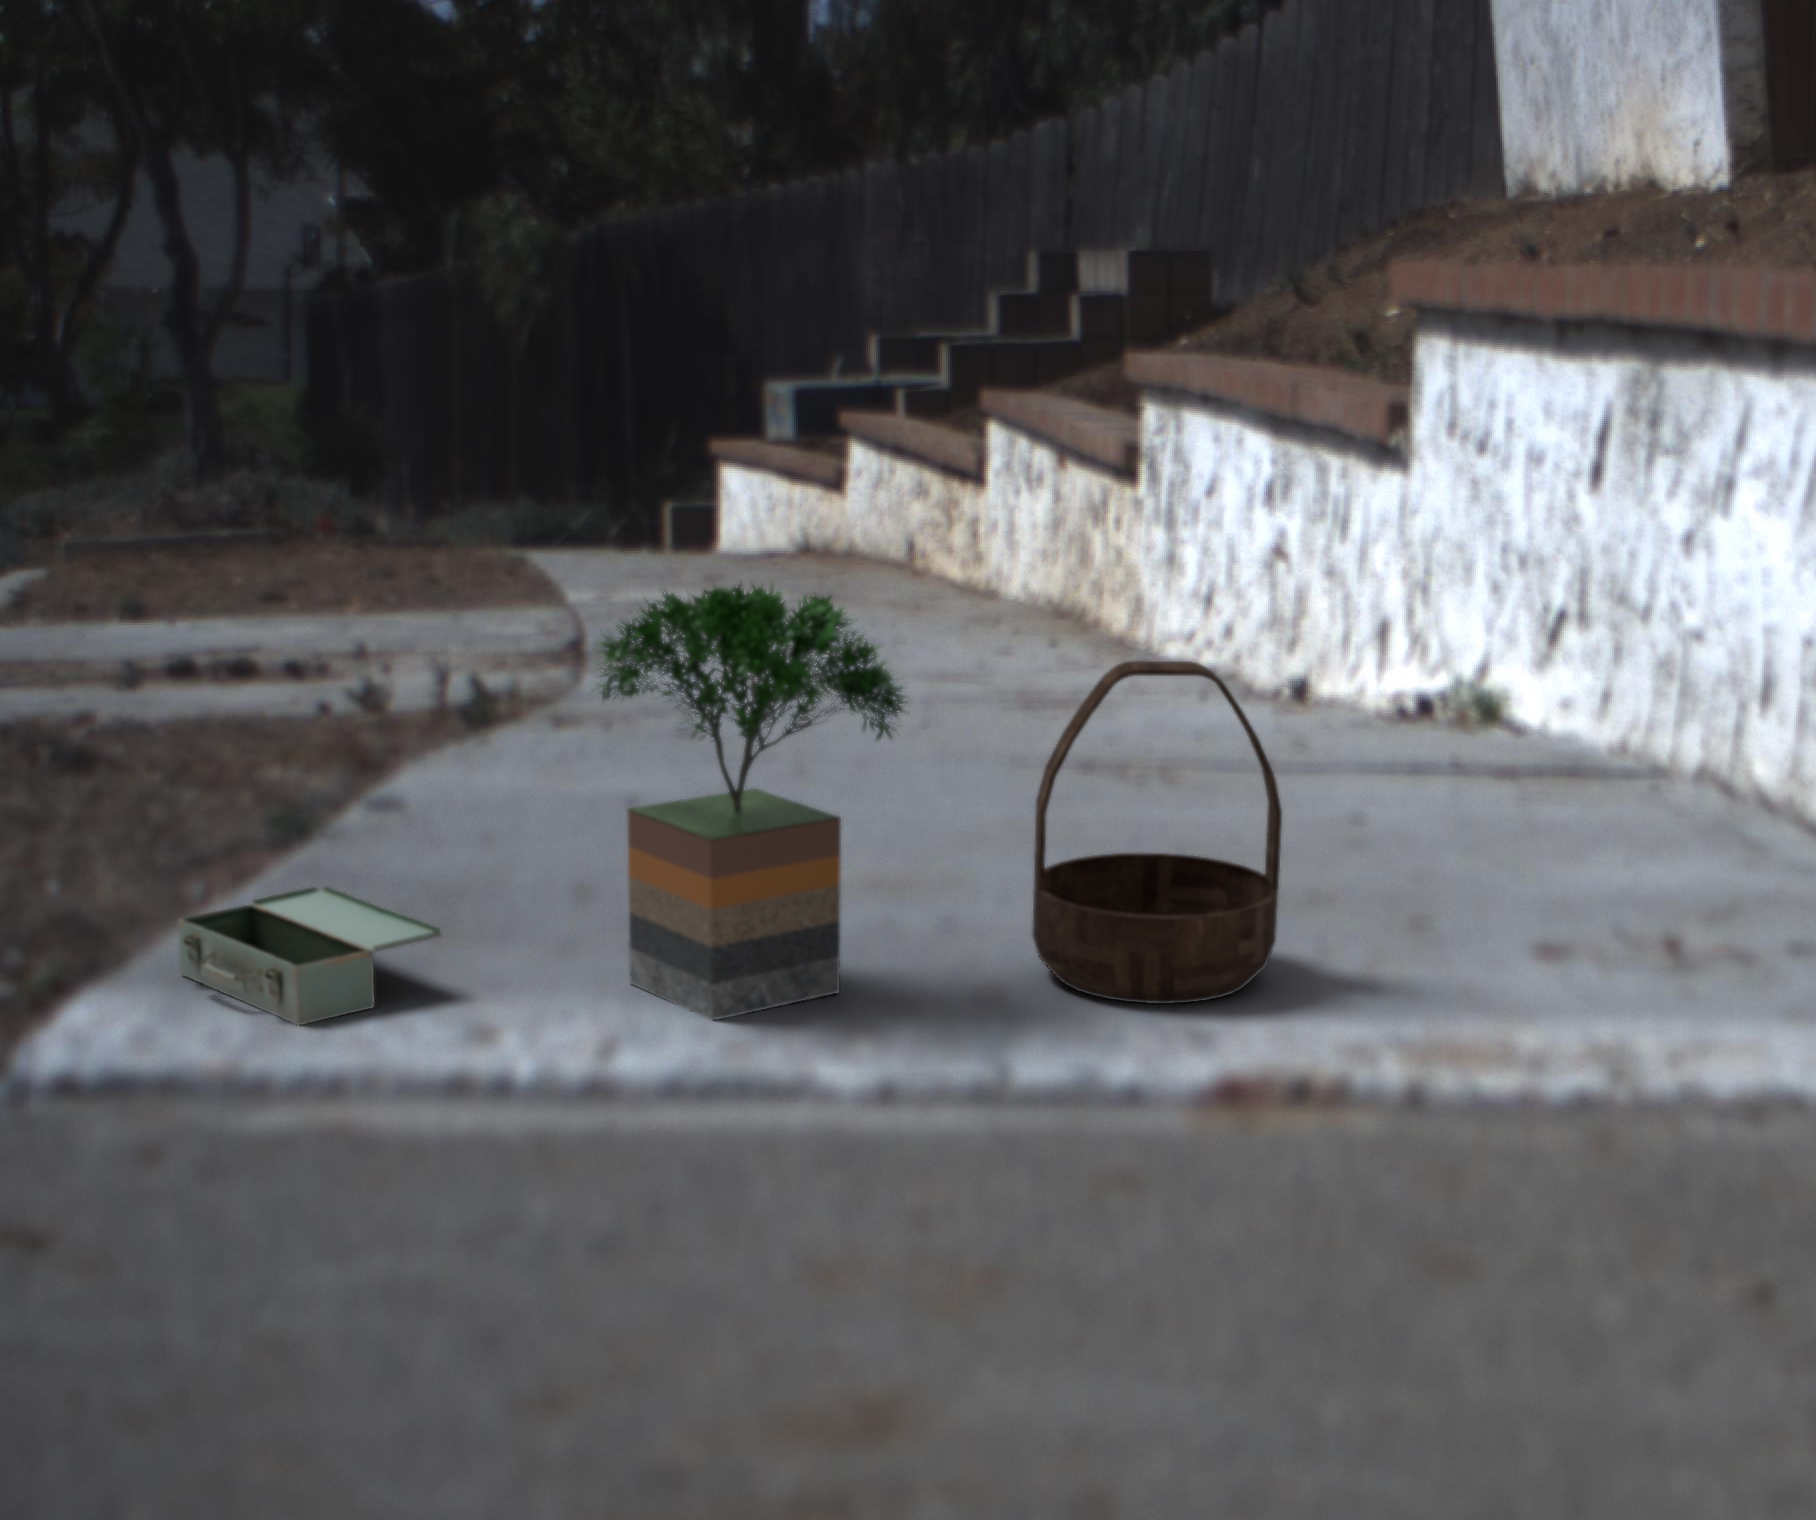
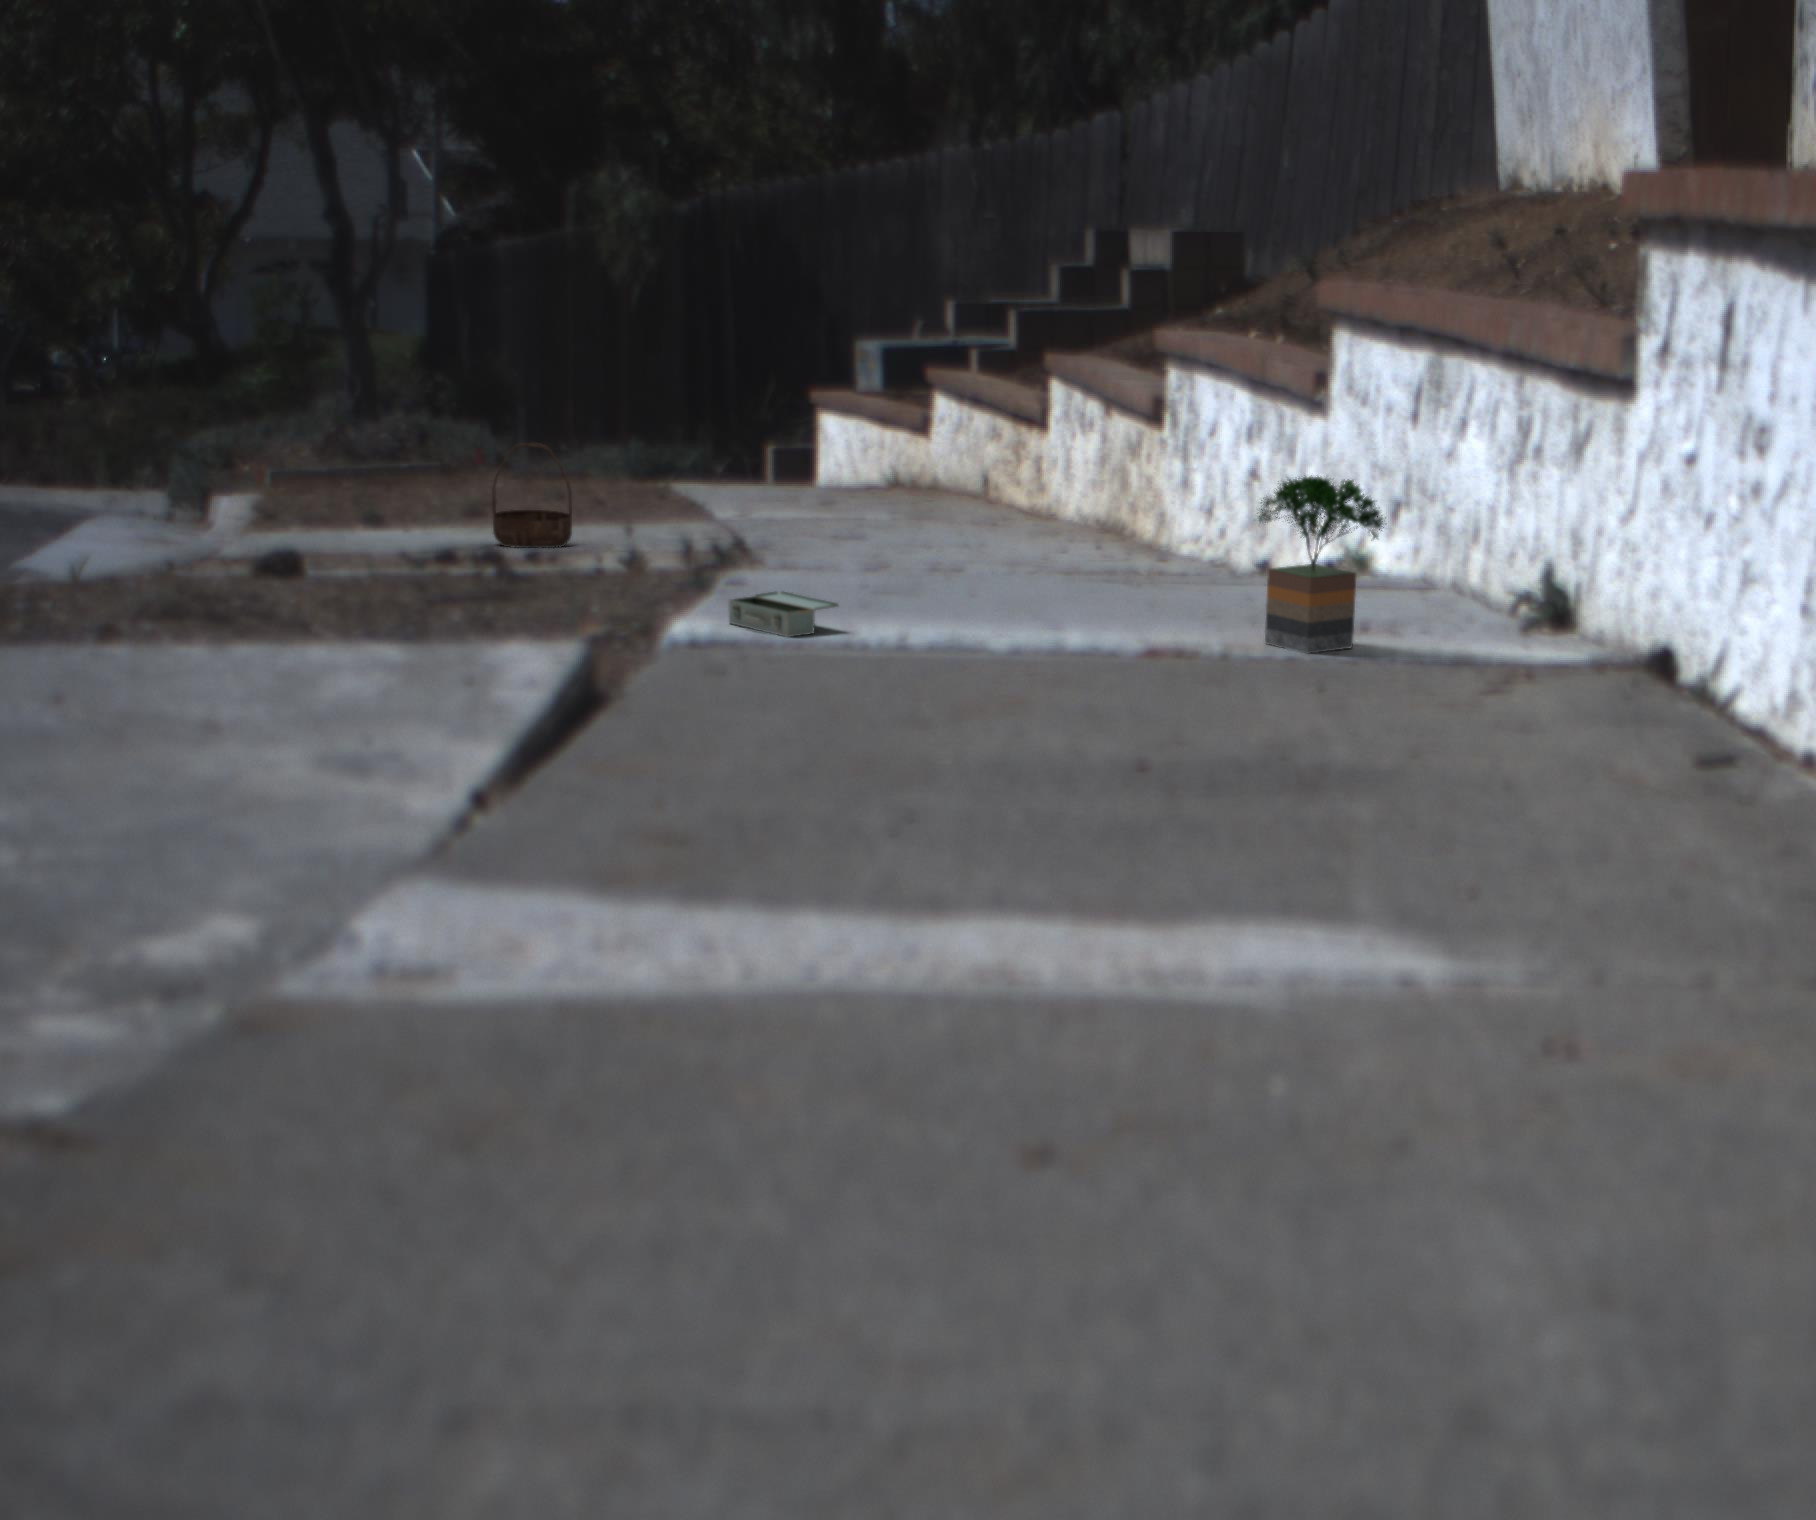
potted tree: present [591,584,910,1020] -> present [1257,475,1387,654]
basket: present [1032,661,1282,1004] -> present [492,443,572,548]

